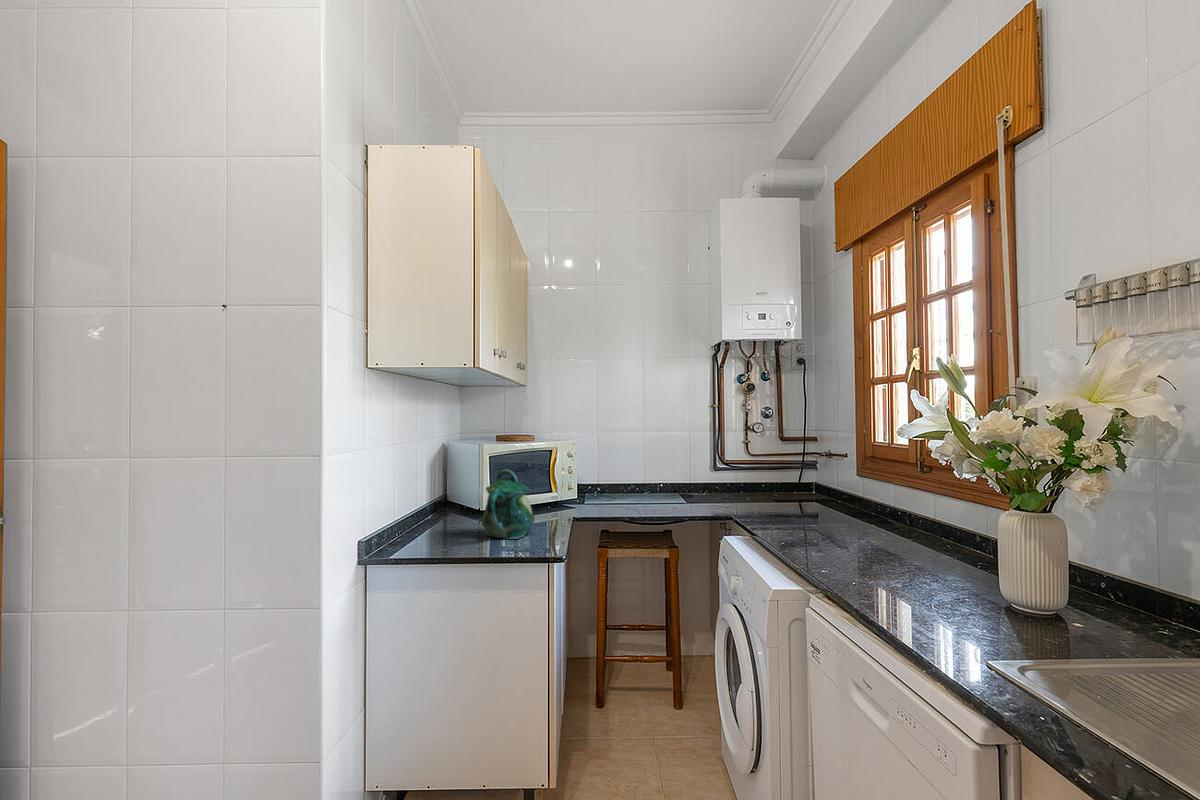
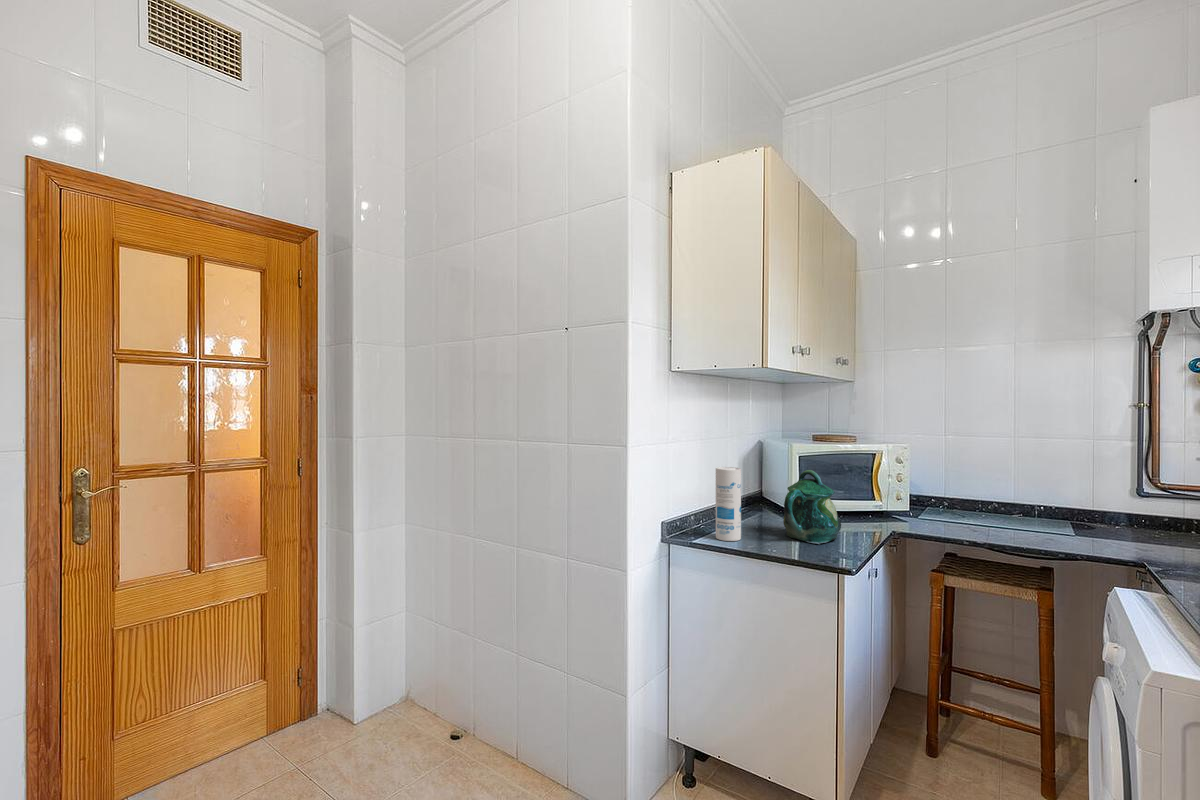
canister: none [417,472,444,550] -> present [716,467,741,541]

